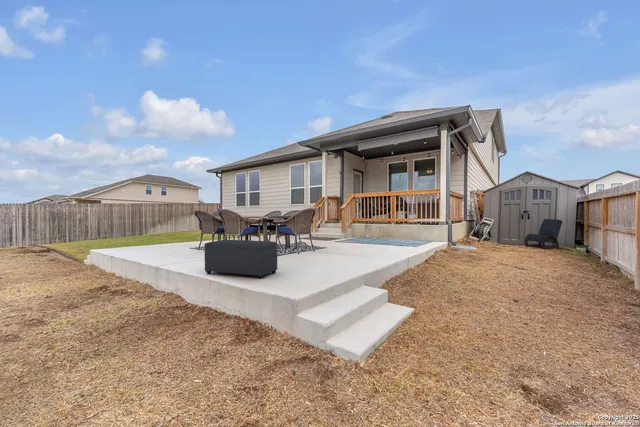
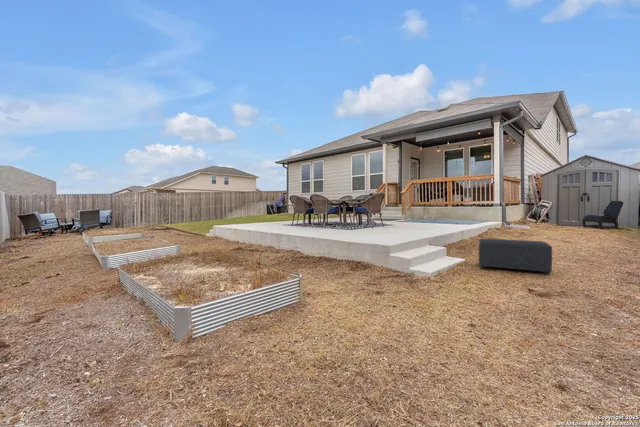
ottoman: present [204,240,277,279] -> present [479,239,552,275]

